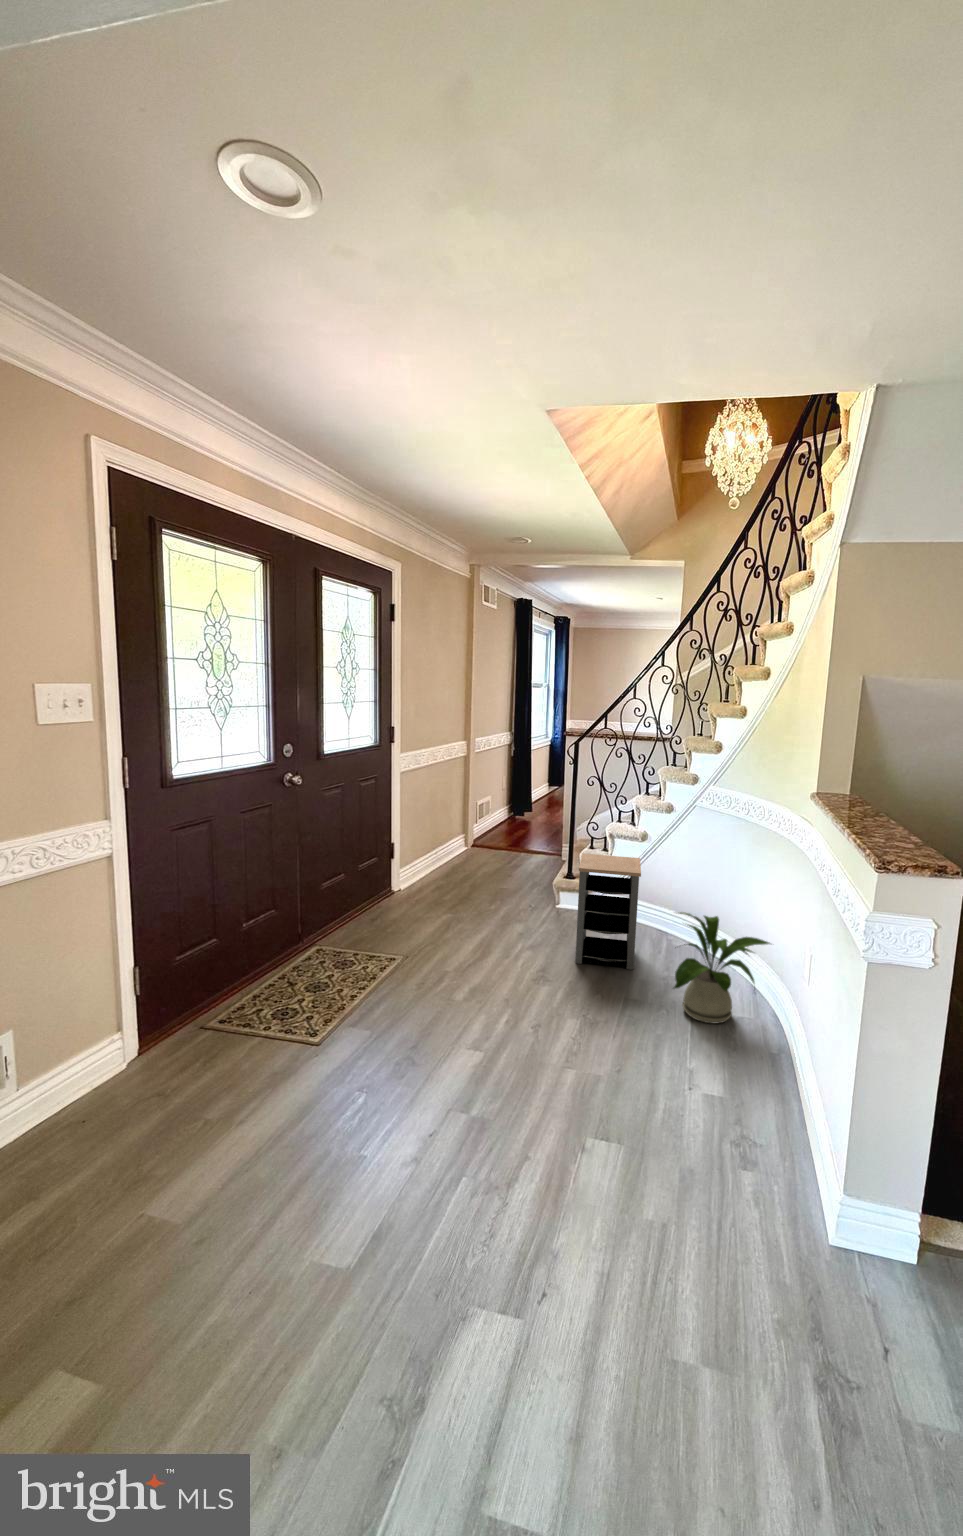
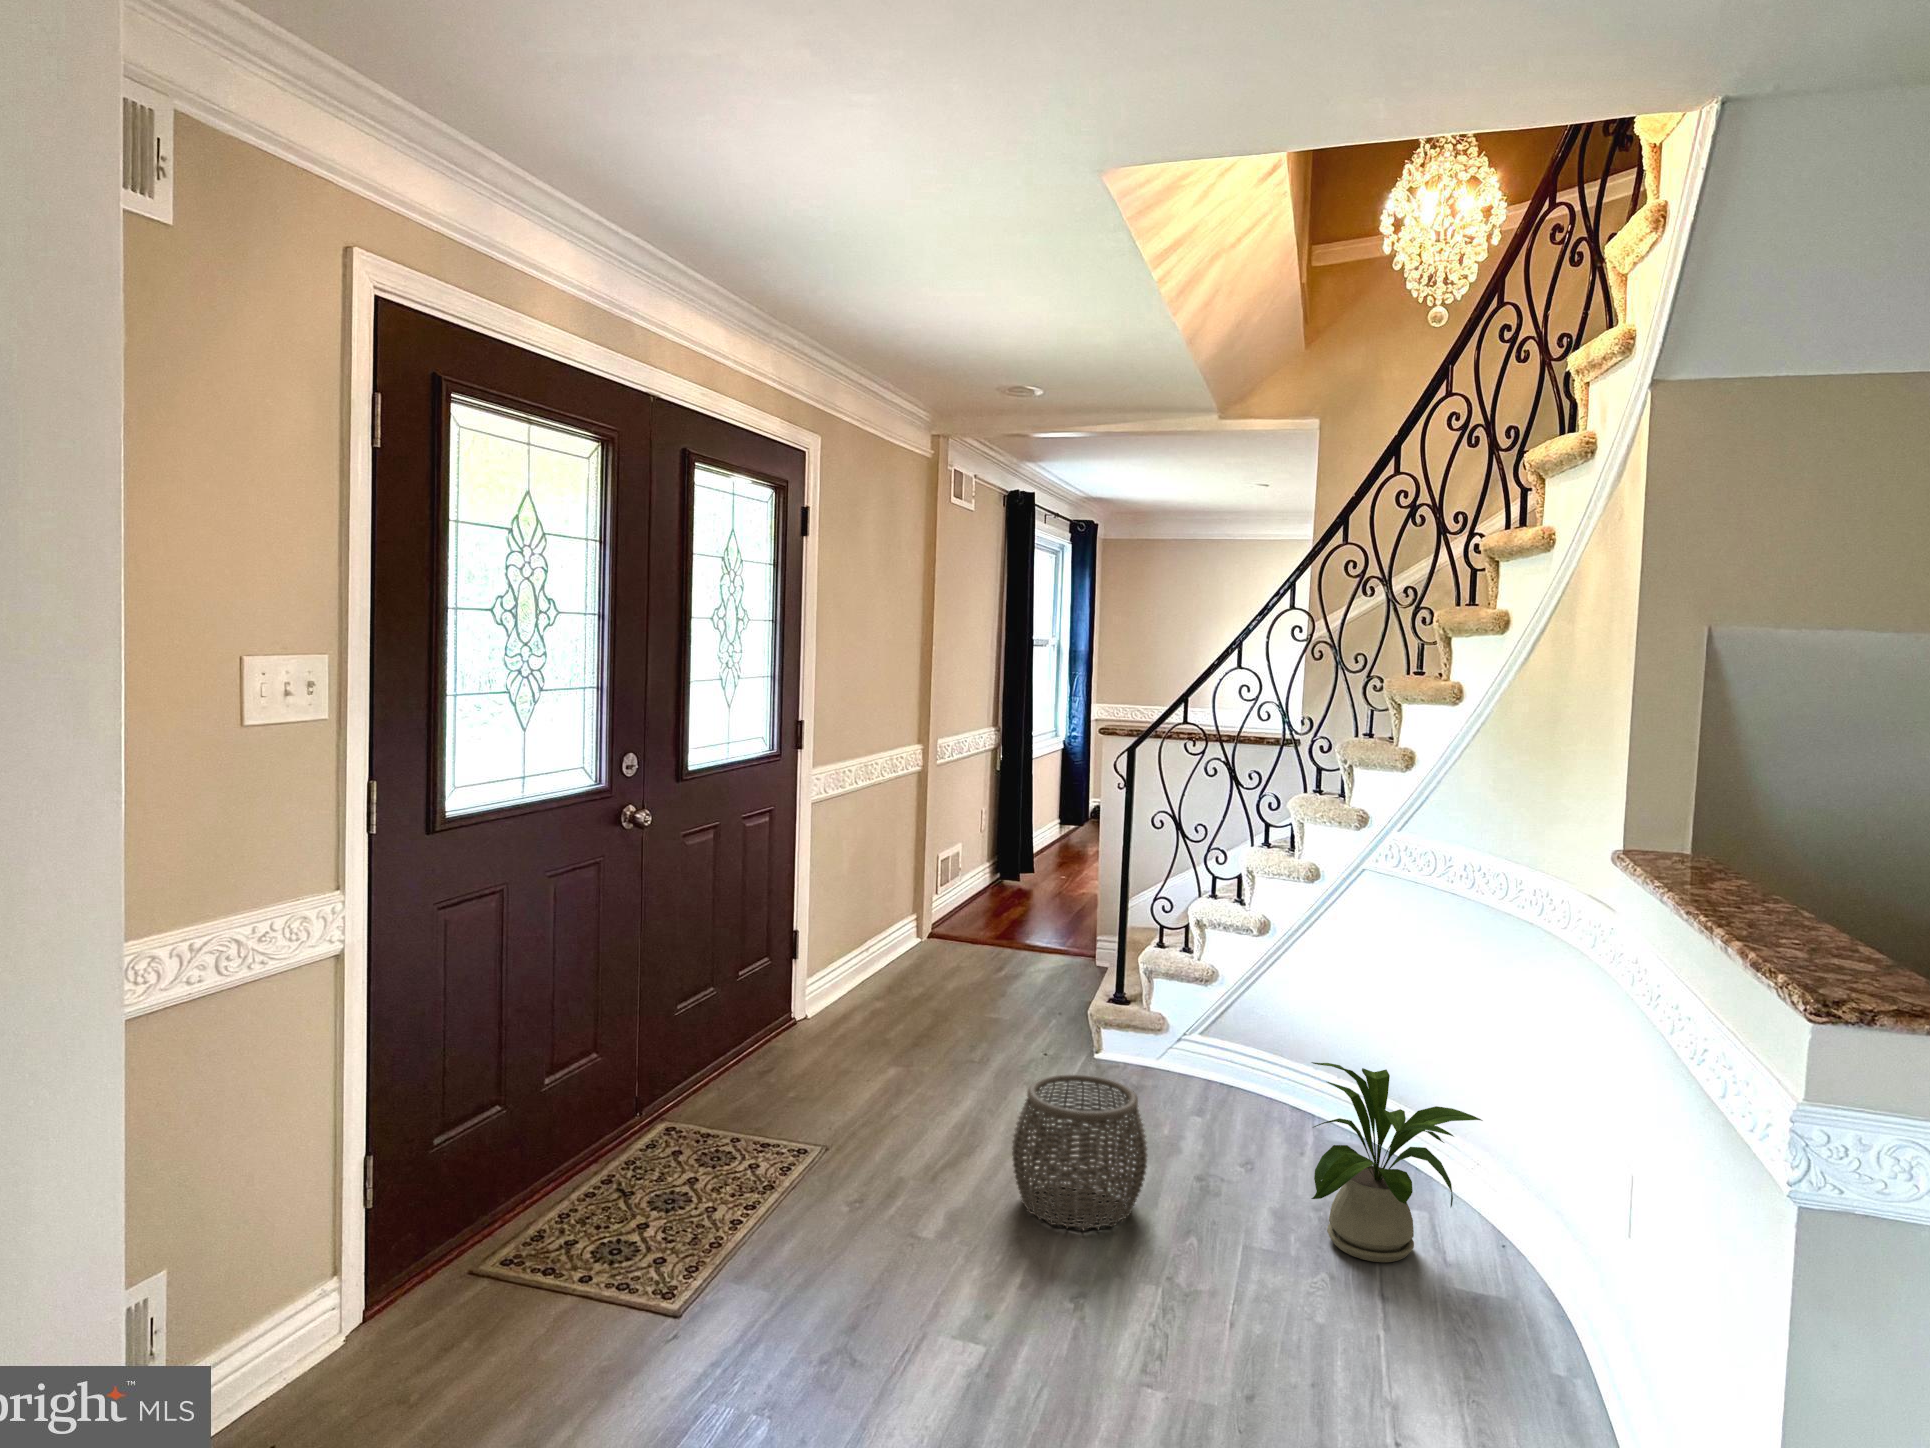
side table: present [575,854,641,970] -> none [1134,957,1251,1168]
woven basket: none [504,919,581,1005] -> present [1012,1075,1147,1230]

